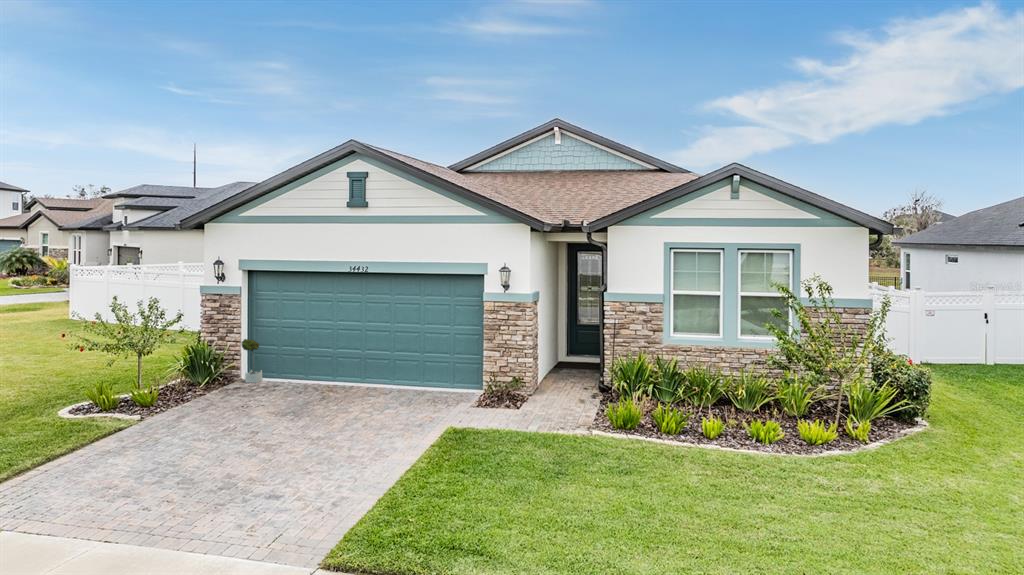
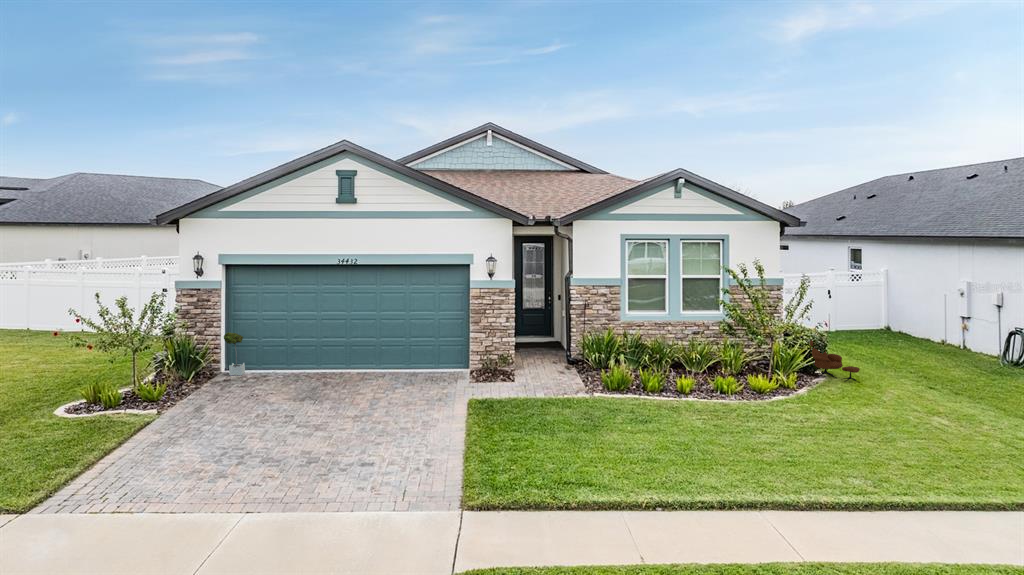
lounge chair: none [901,379,967,442] -> present [810,340,860,382]

